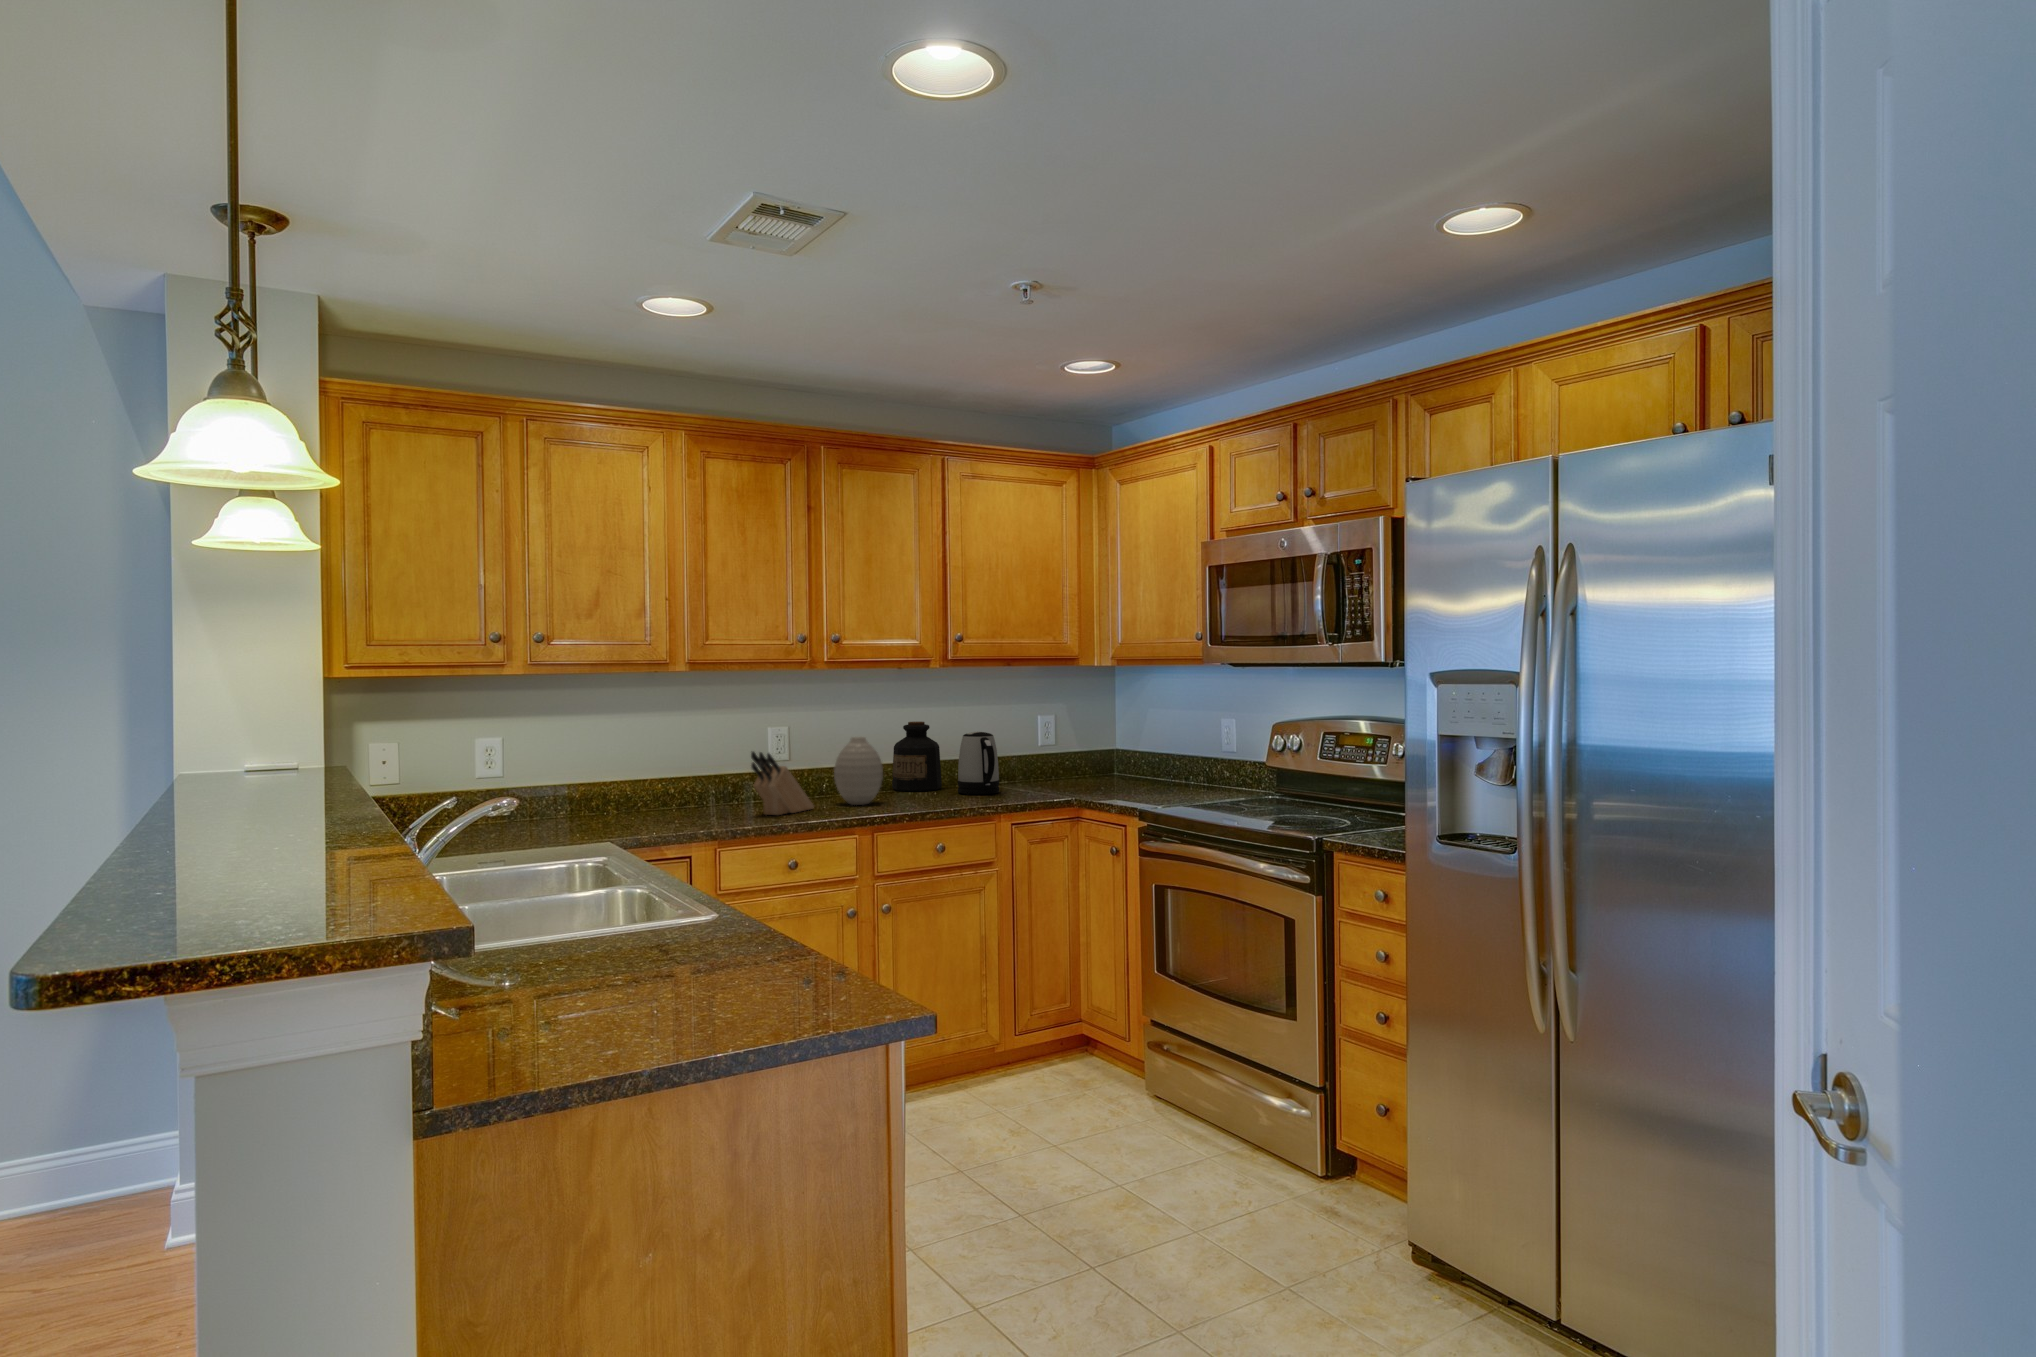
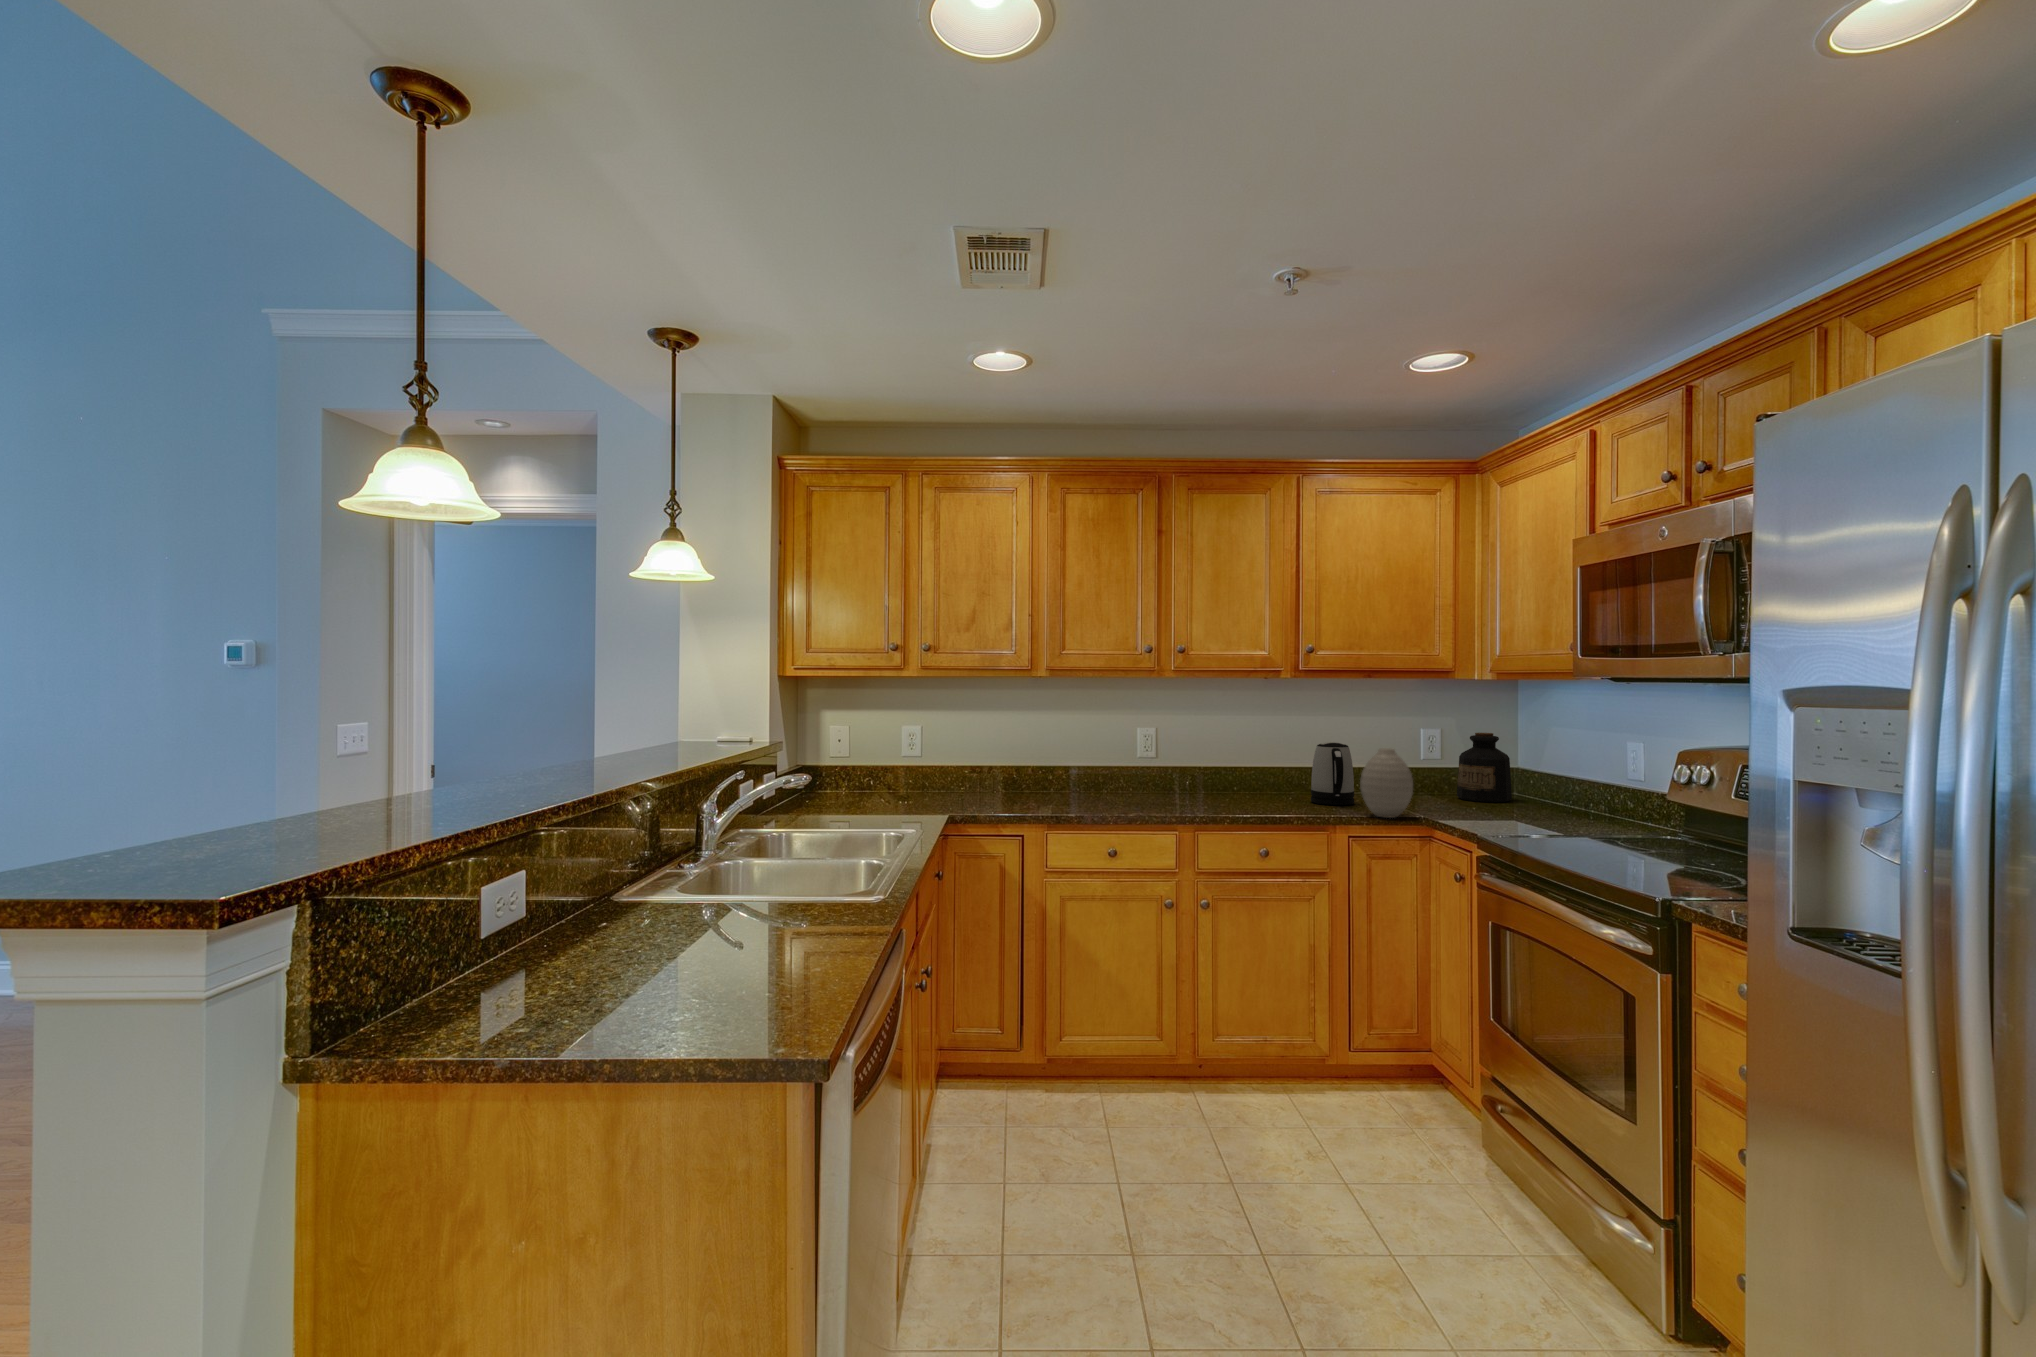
bottle: present [892,722,942,792] -> present [1457,733,1512,802]
vase: present [834,737,883,805] -> present [1360,748,1413,818]
knife block: present [751,752,814,815] -> none [1087,749,1152,808]

